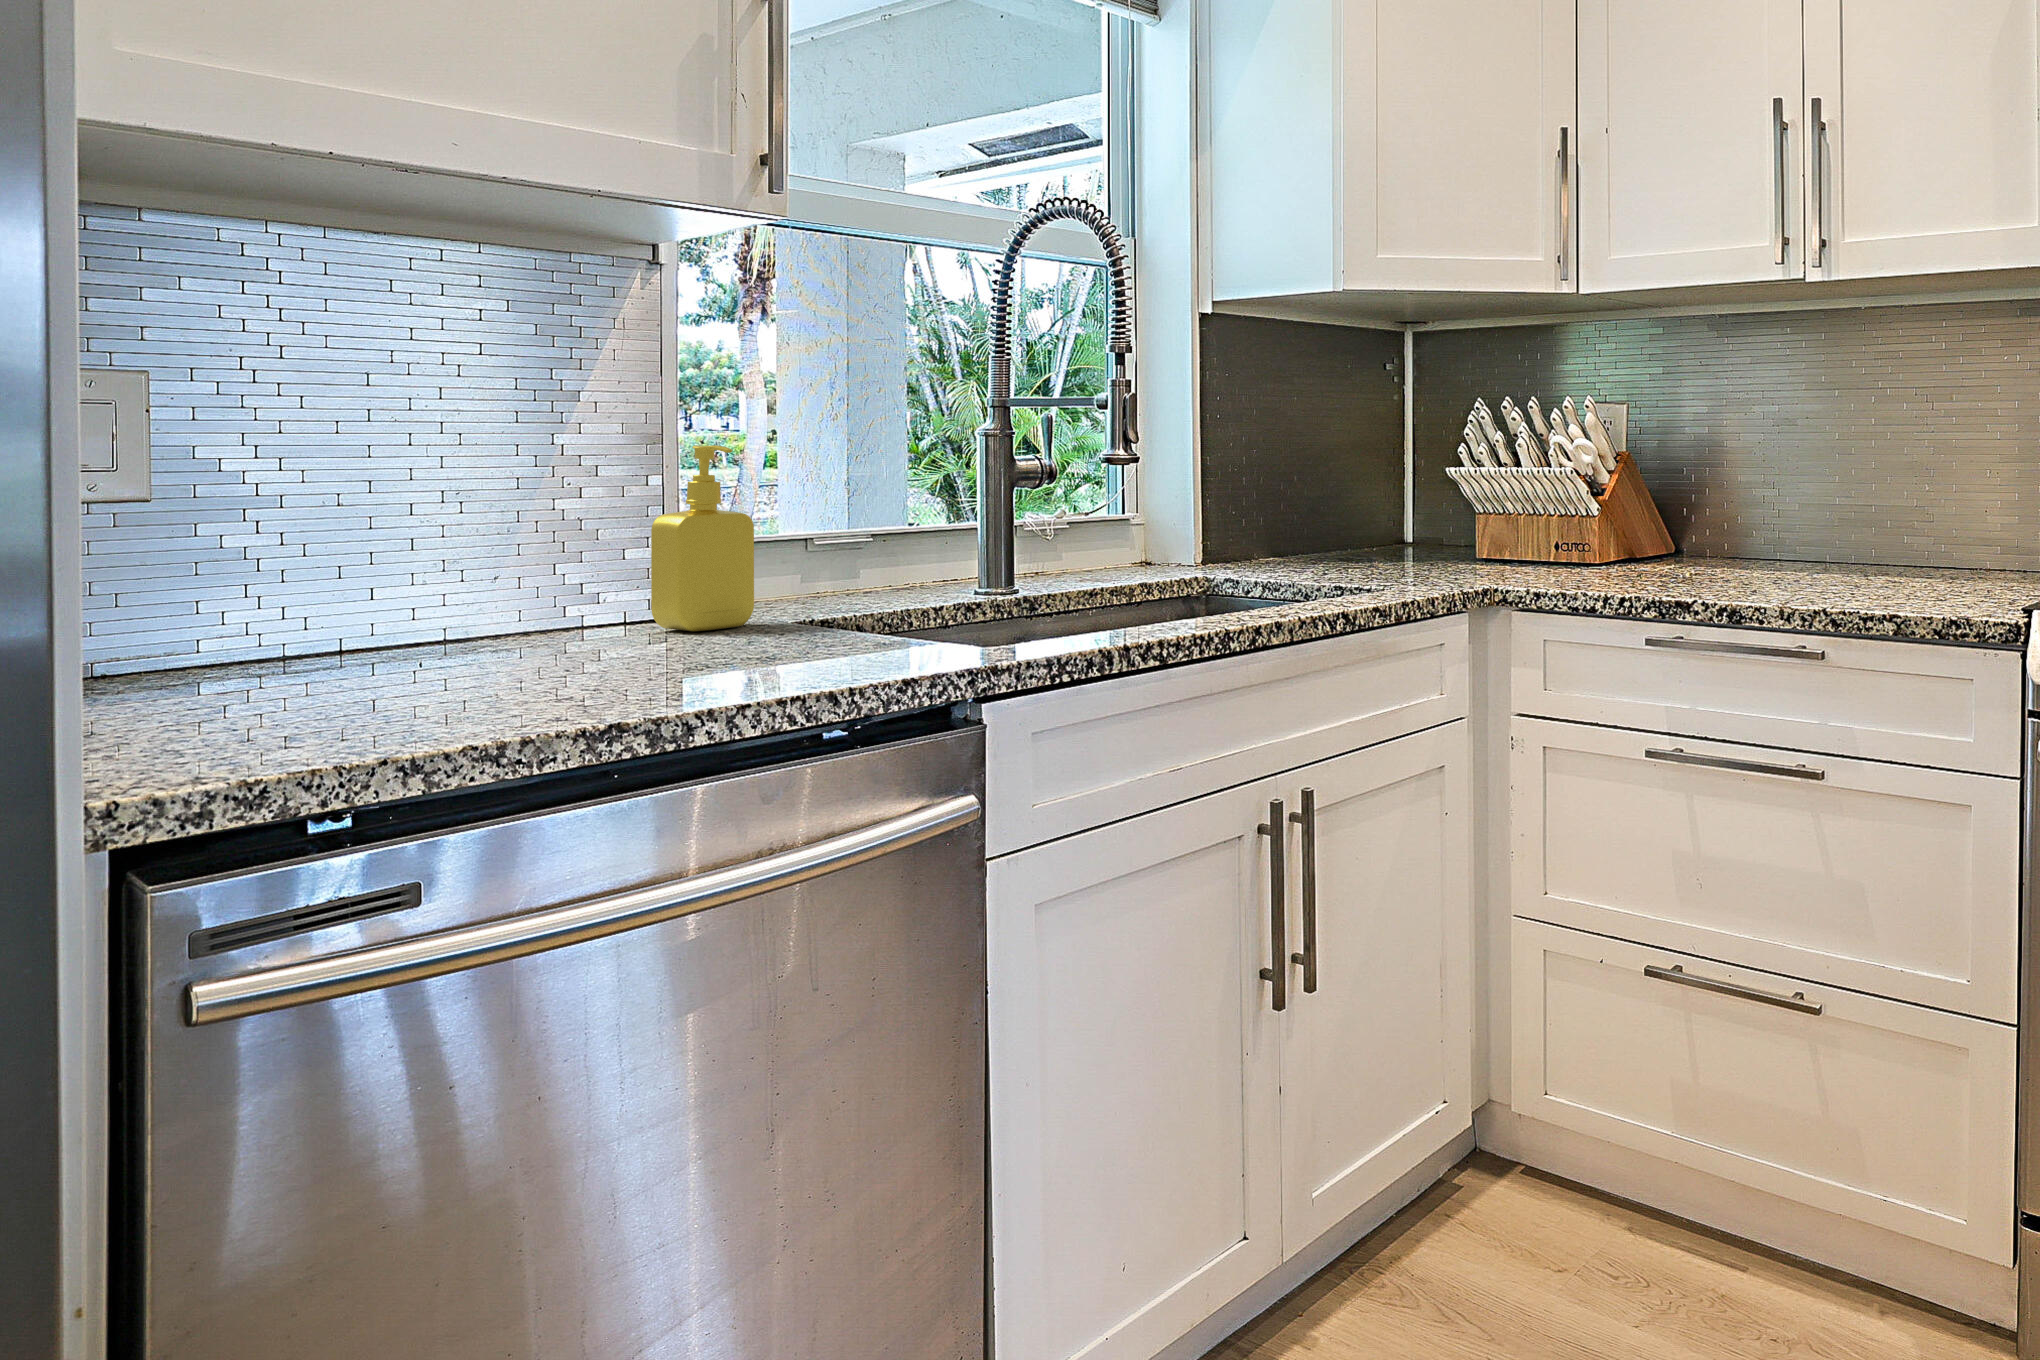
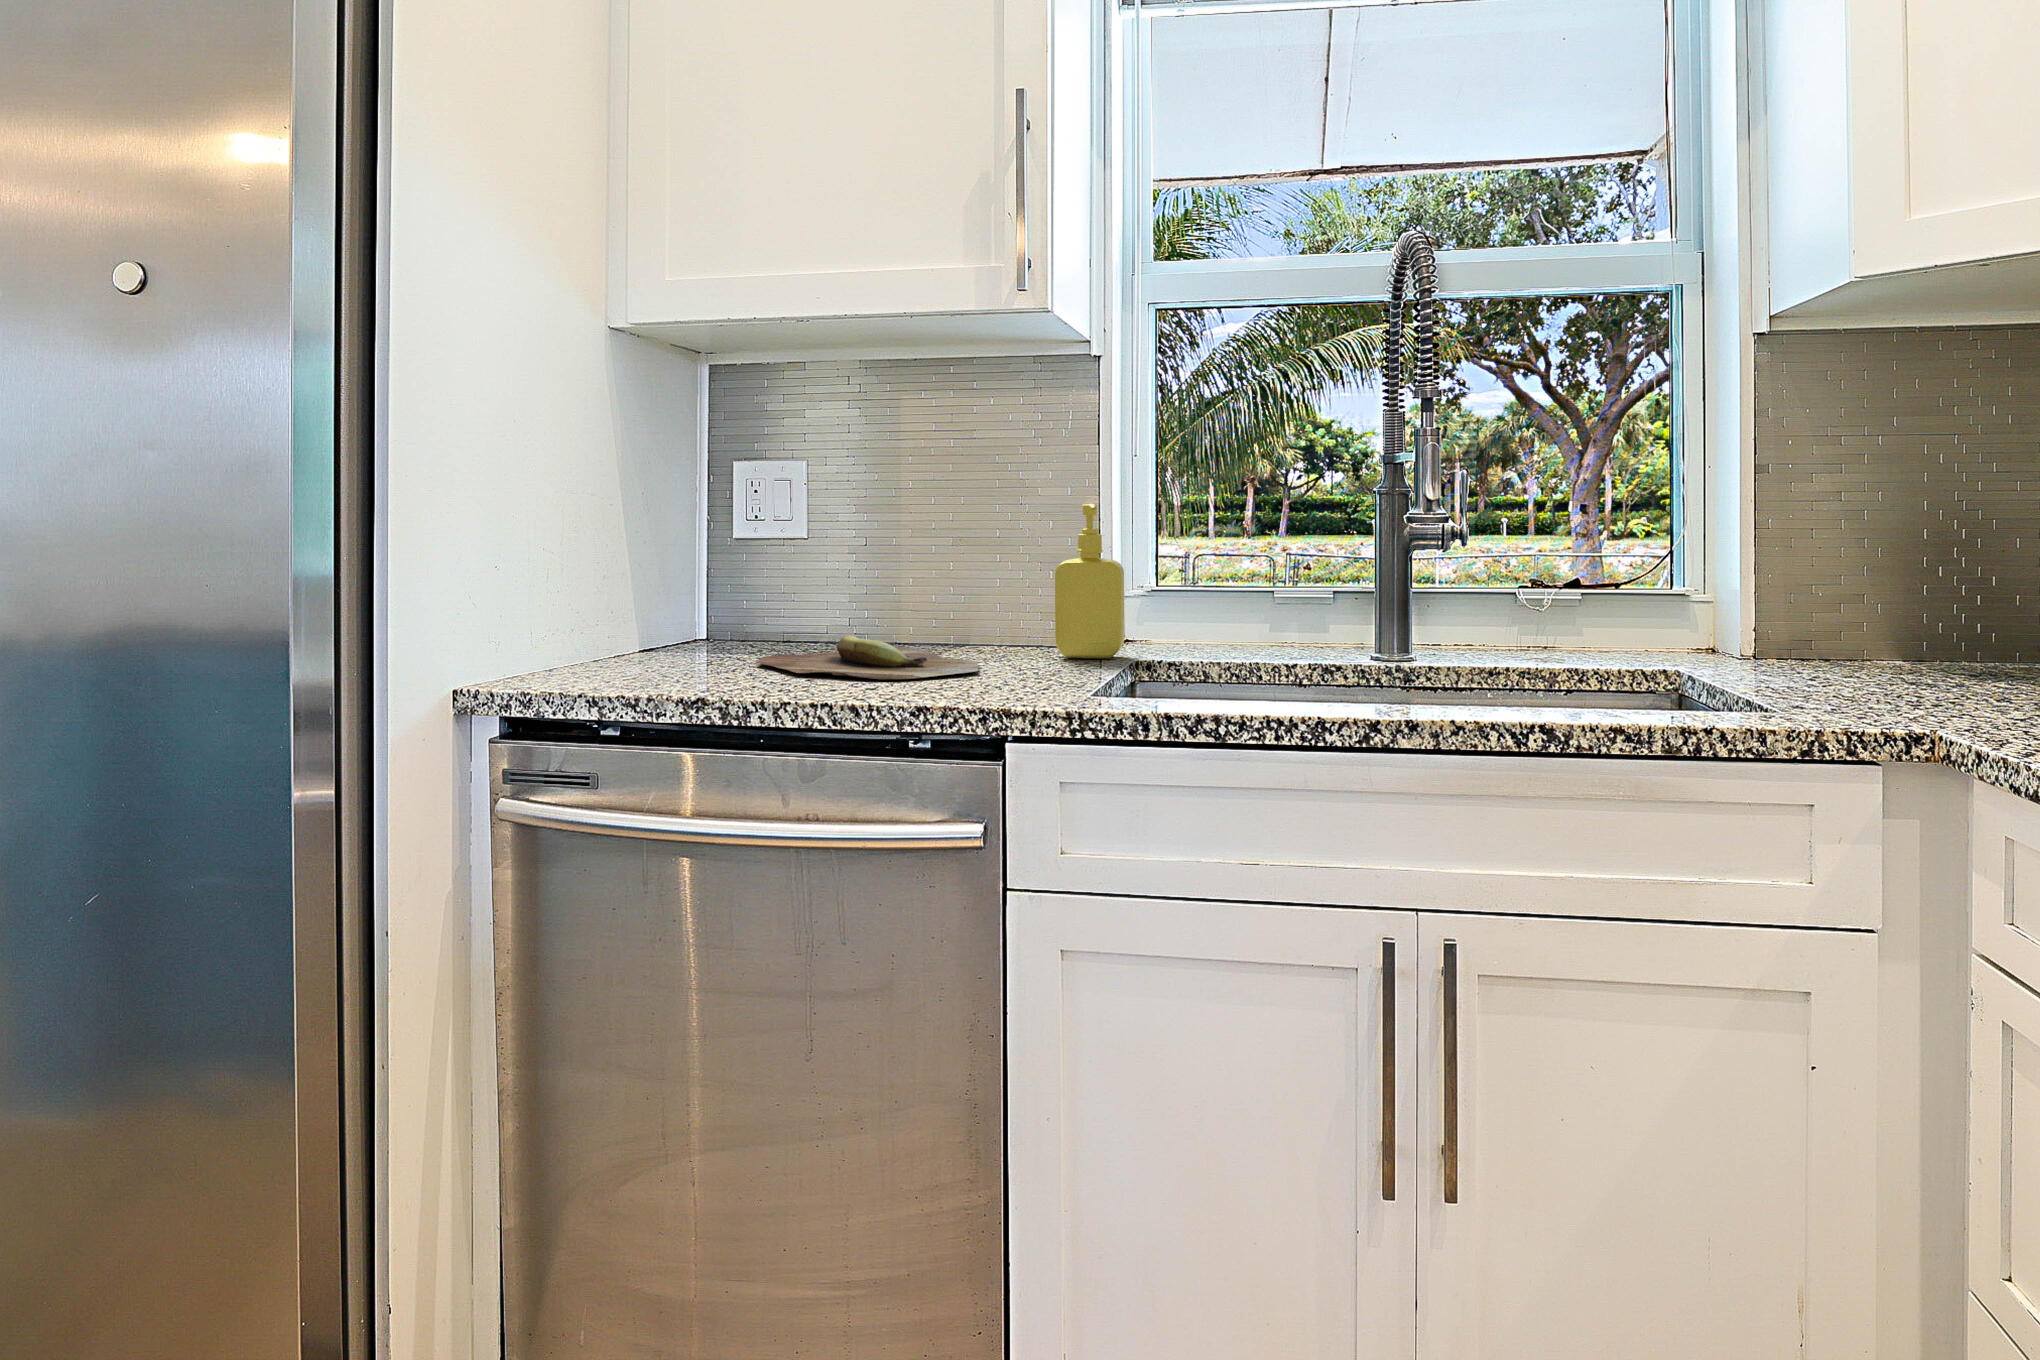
cutting board: none [258,632,730,694] -> present [756,635,978,680]

